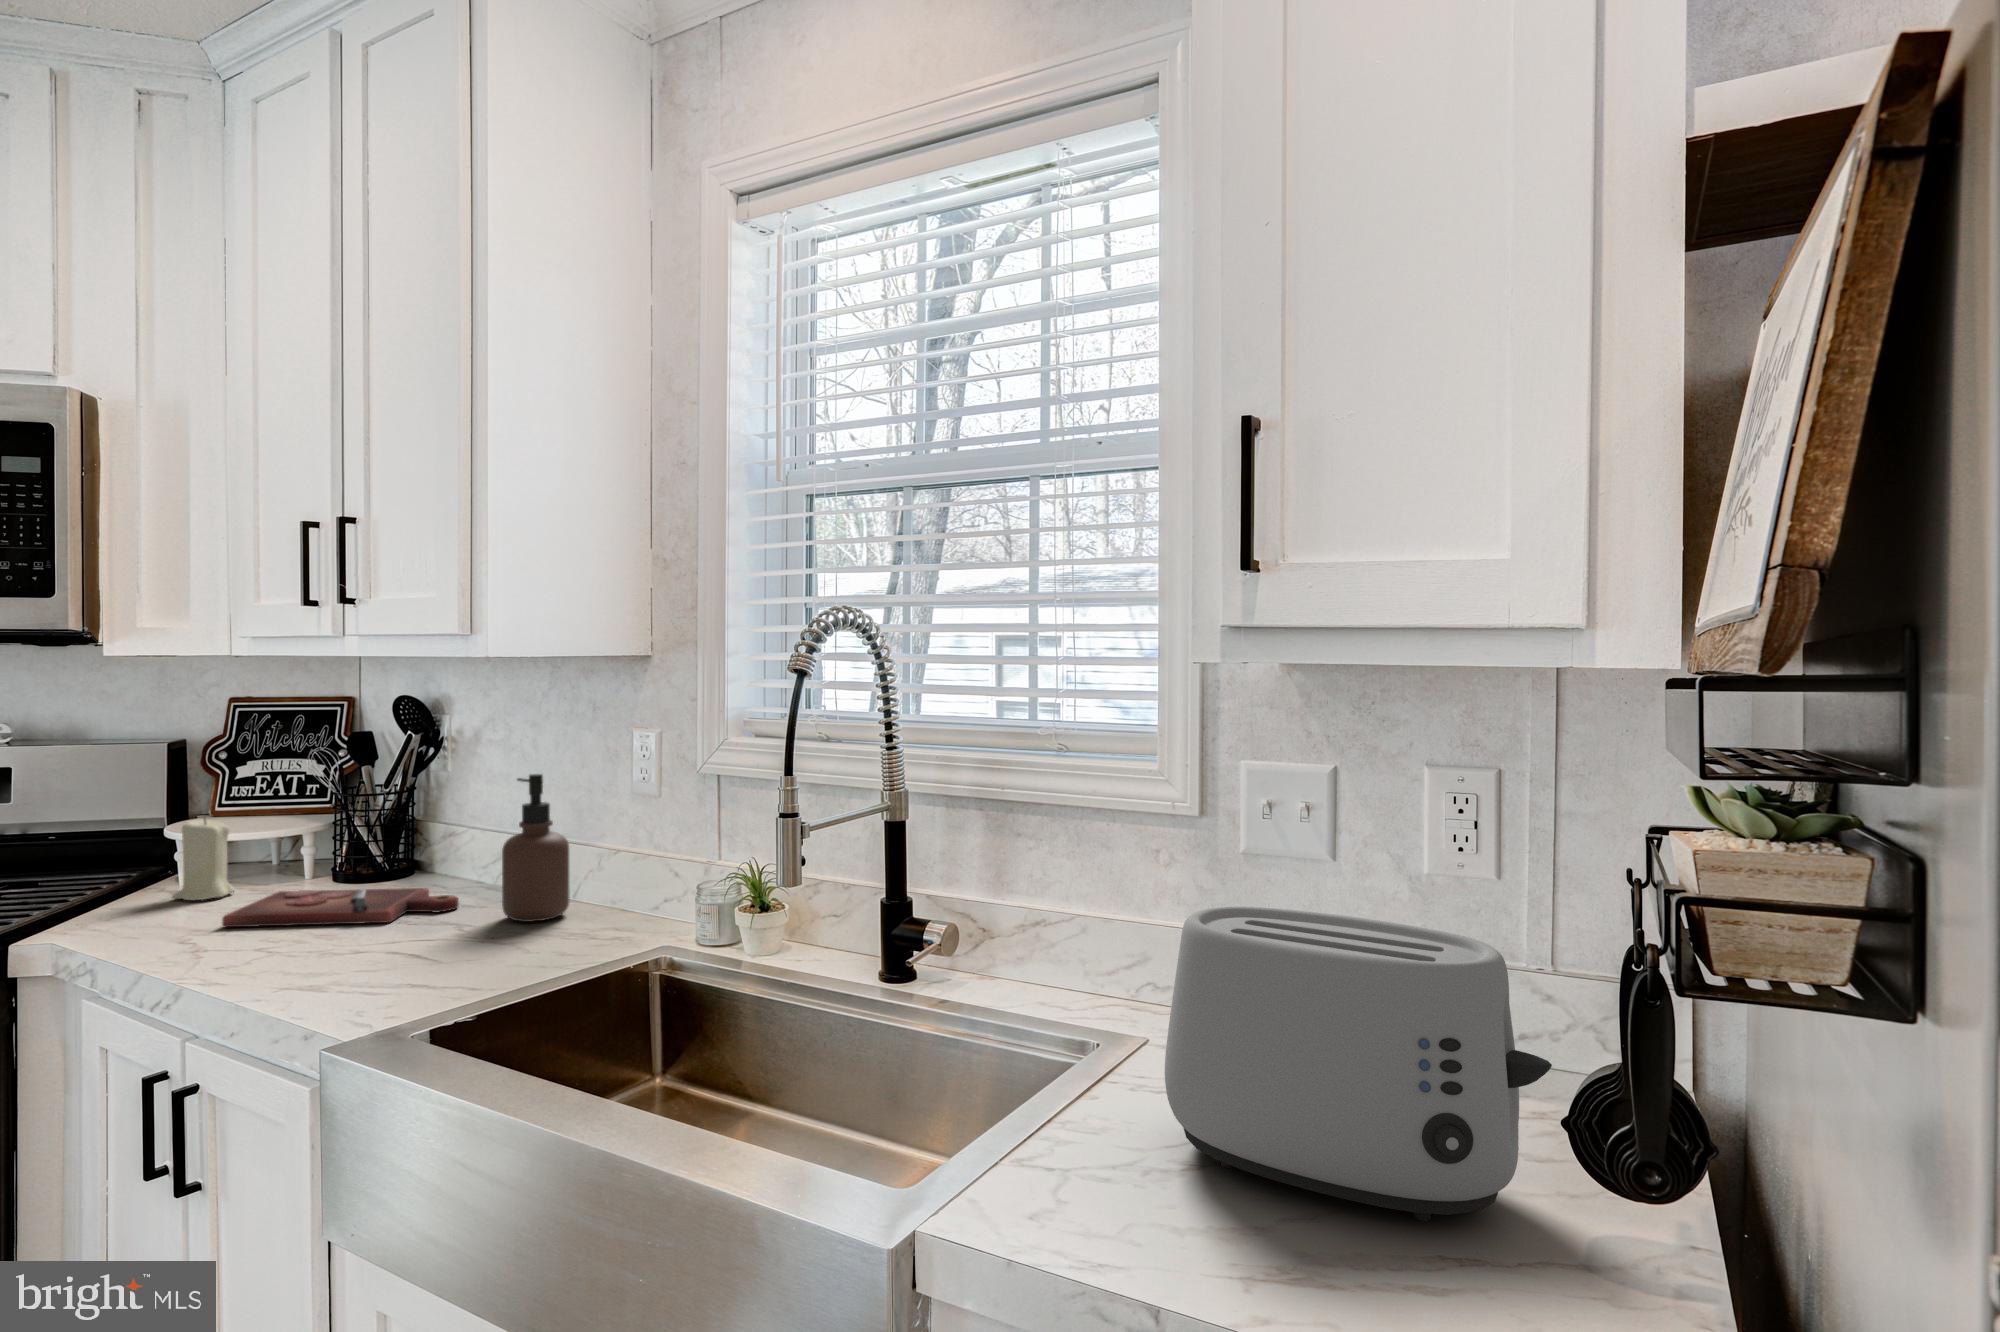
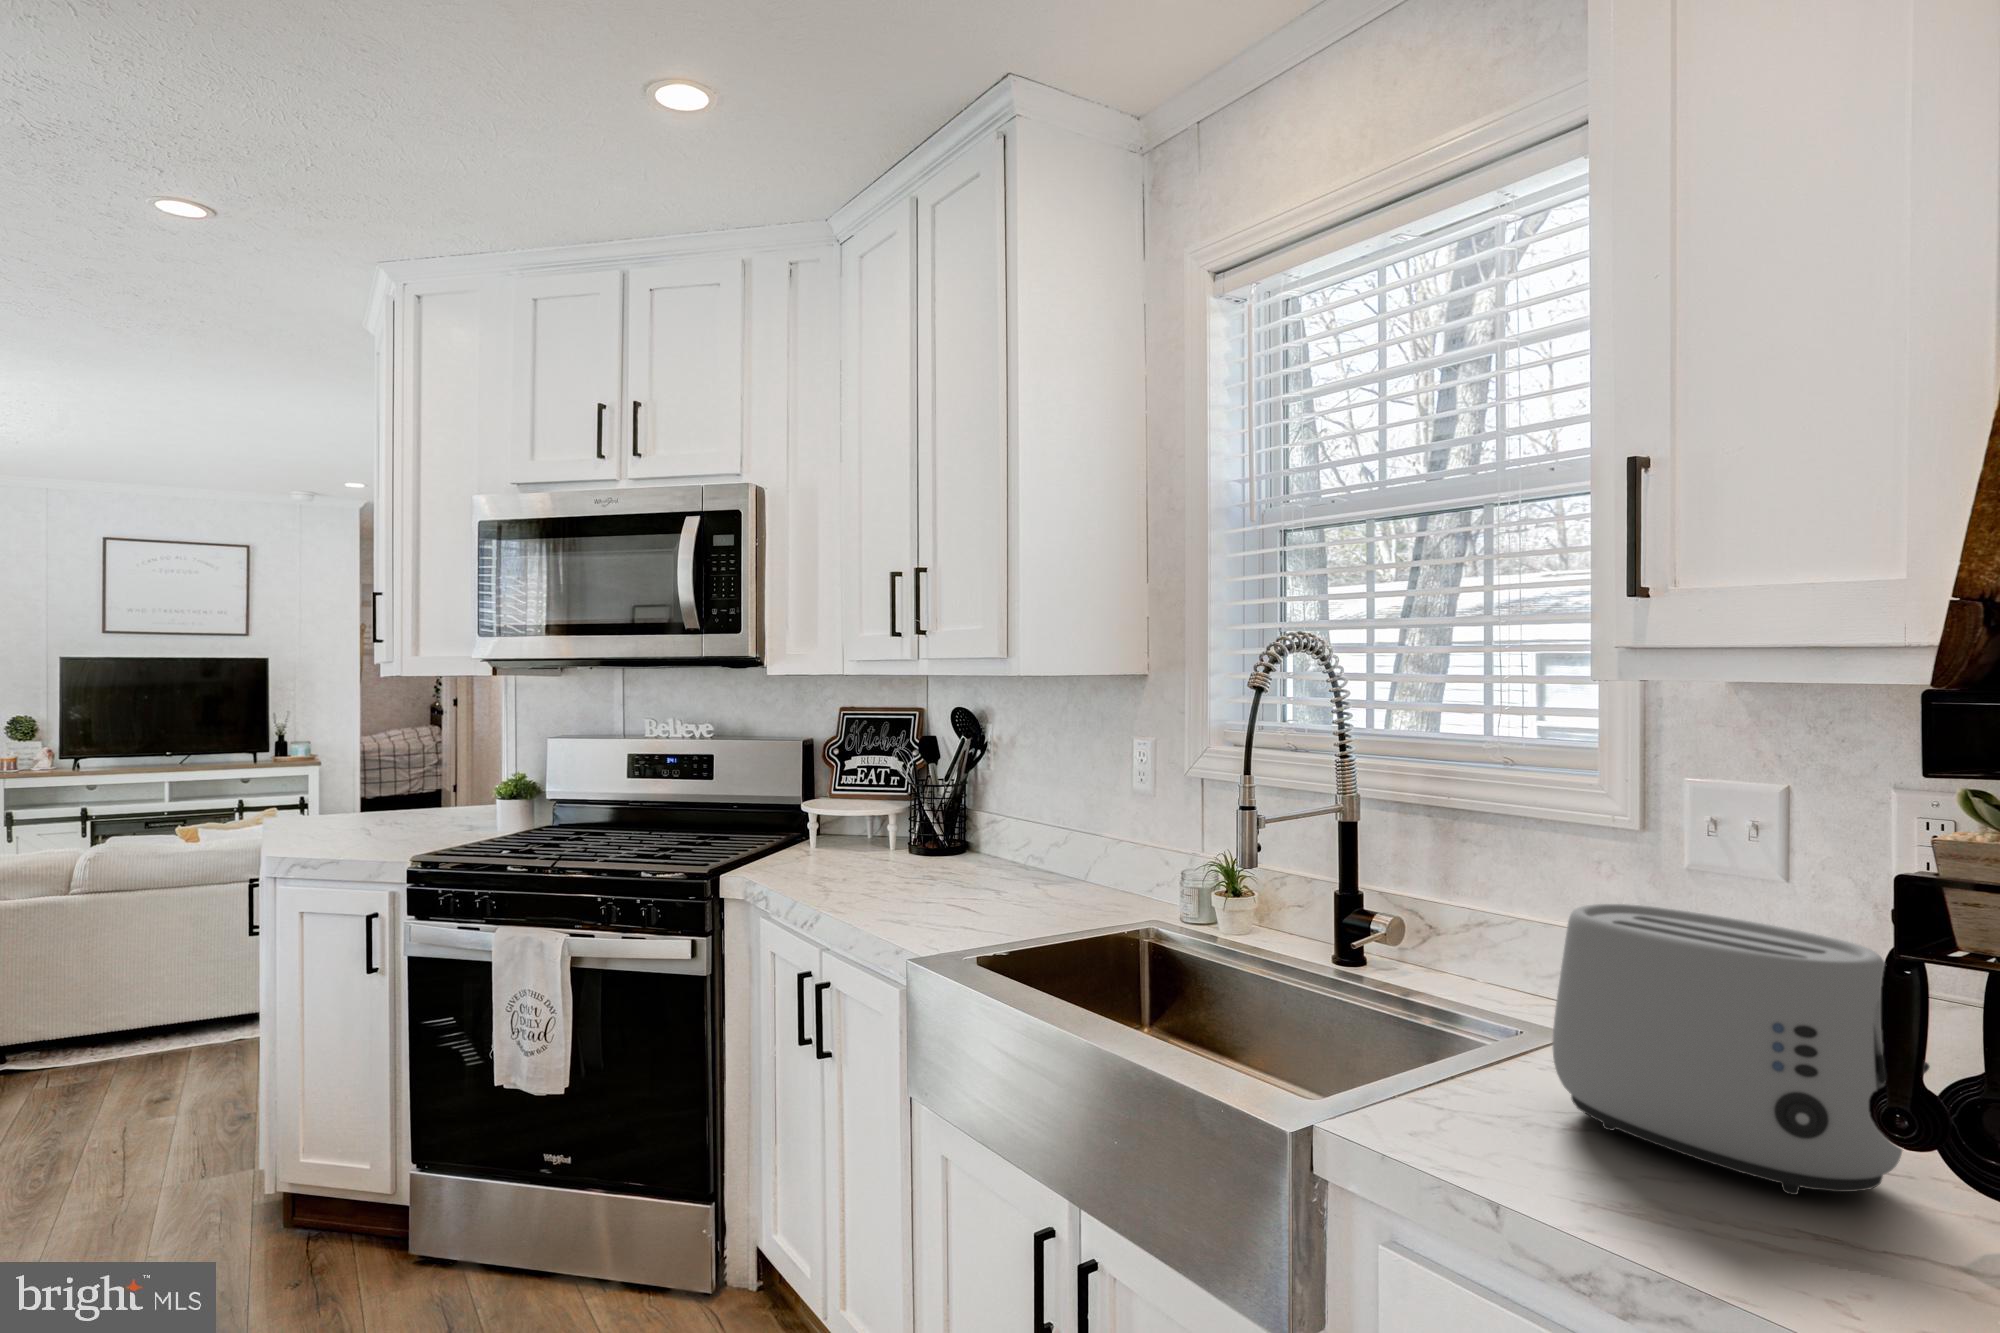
soap dispenser: present [502,774,570,922] -> none [1030,772,1081,892]
candle: present [172,818,235,900] -> none [808,797,847,859]
cutting board: present [222,888,459,927] -> none [842,856,999,884]

